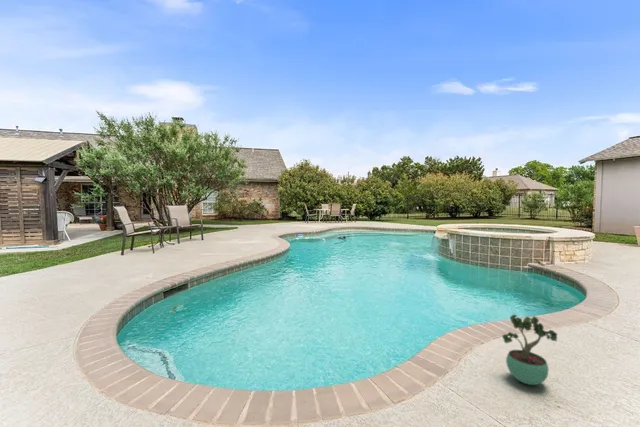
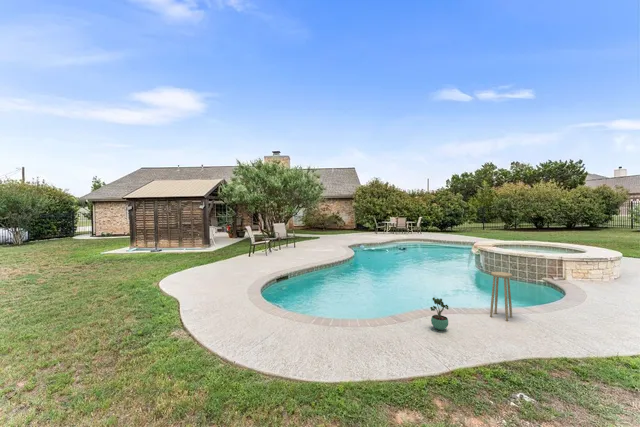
stool: none [560,255,604,342] -> present [490,272,512,321]

